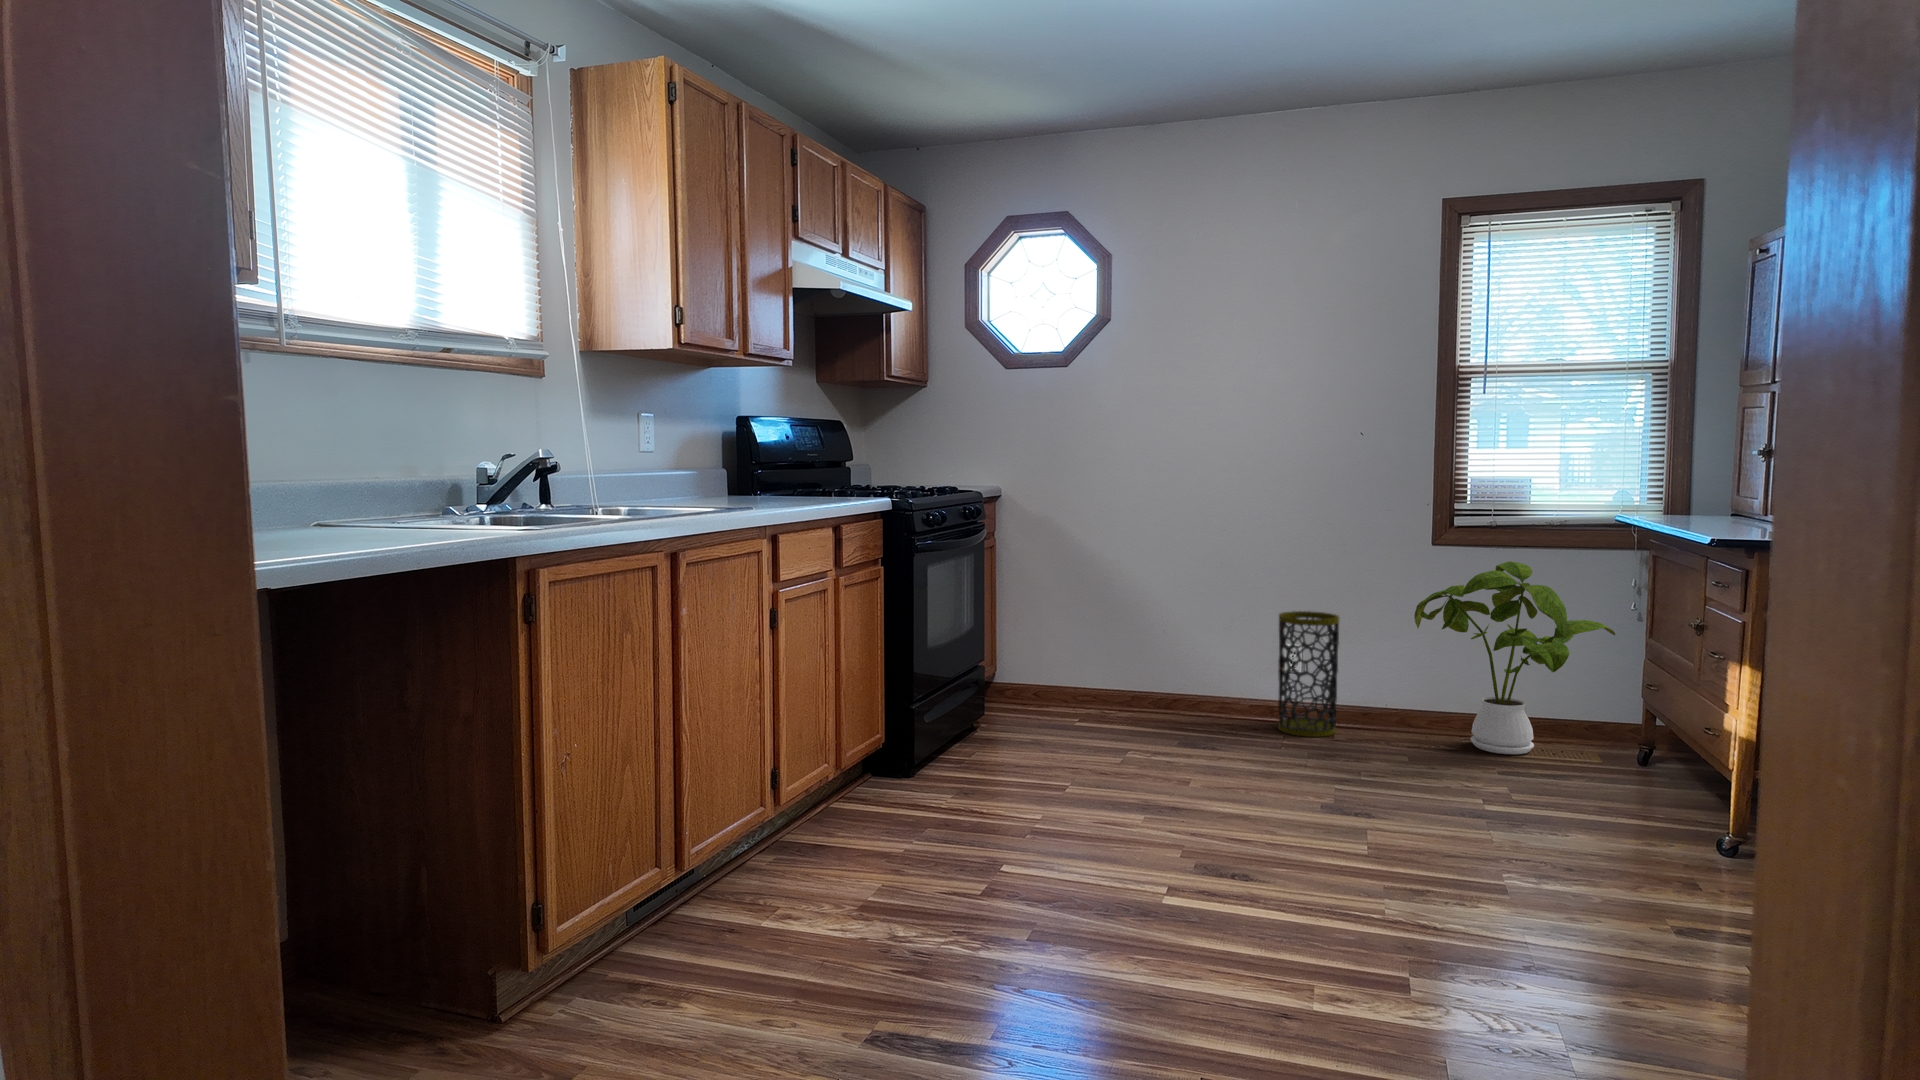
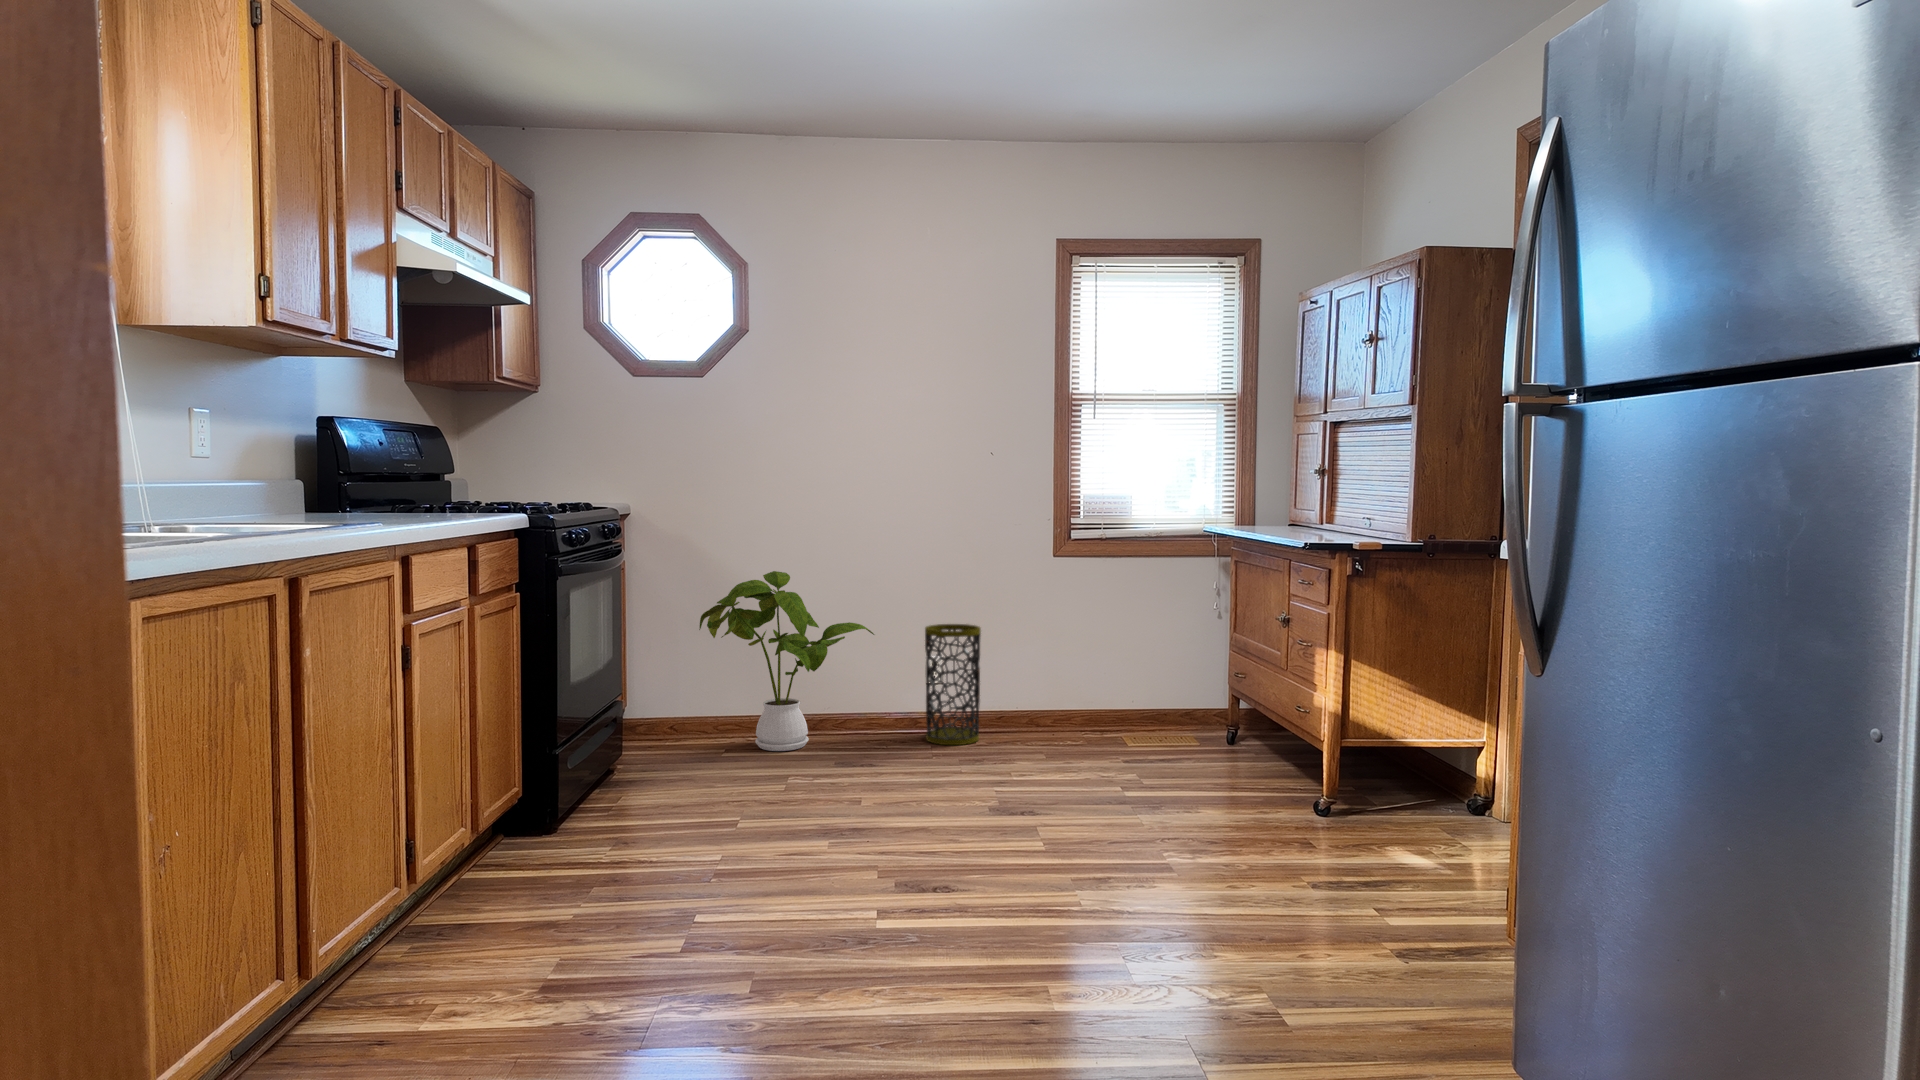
house plant: present [1414,561,1615,754] -> present [699,571,874,751]

